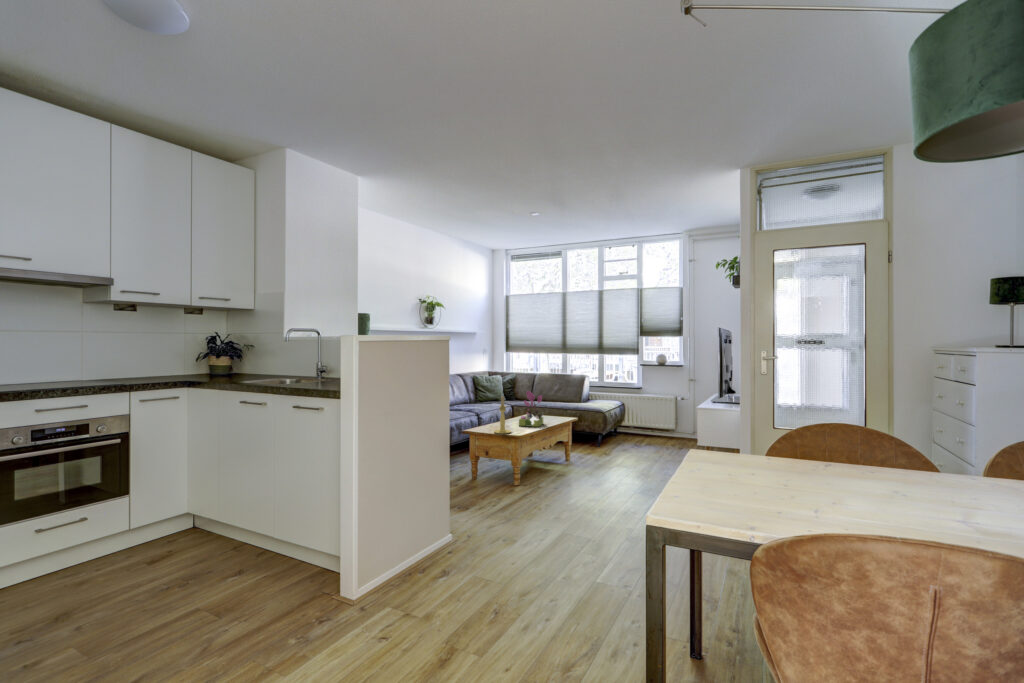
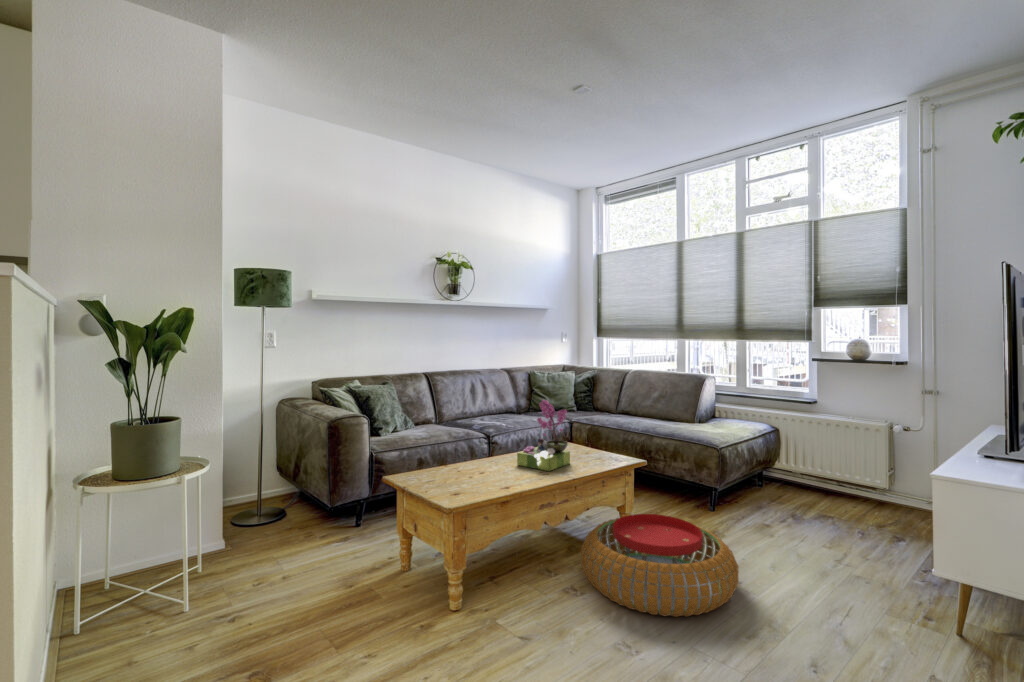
candle holder: present [494,396,511,434] -> none [447,408,481,482]
pouf: none [560,444,632,481] -> present [581,514,739,617]

